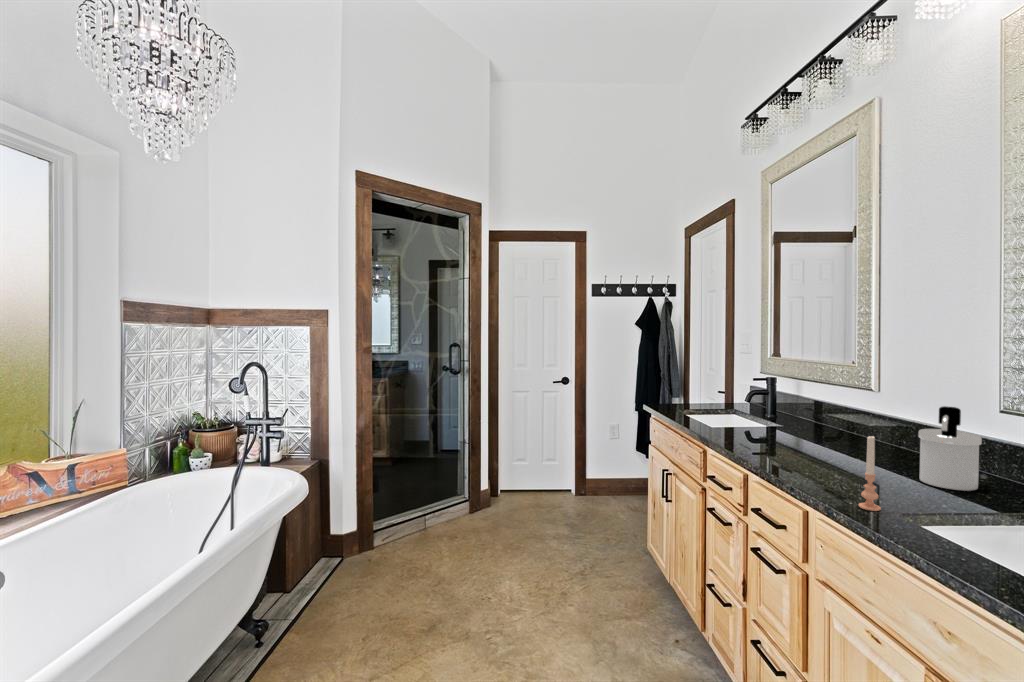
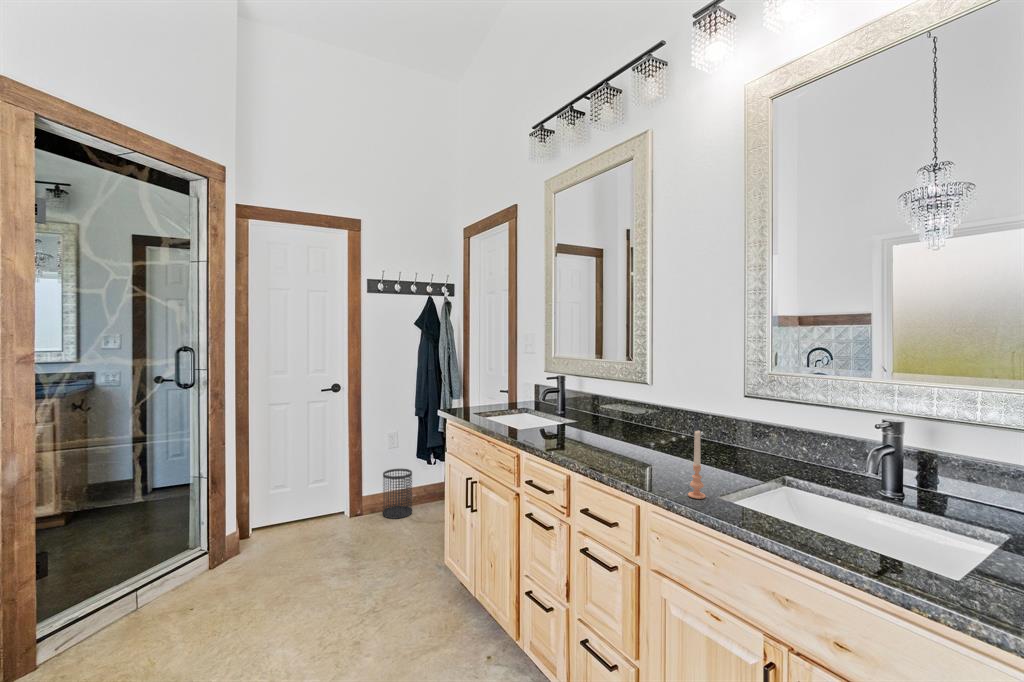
soap dispenser: present [918,406,982,491] -> none [708,398,751,468]
wastebasket: none [603,458,630,504] -> present [383,469,412,519]

